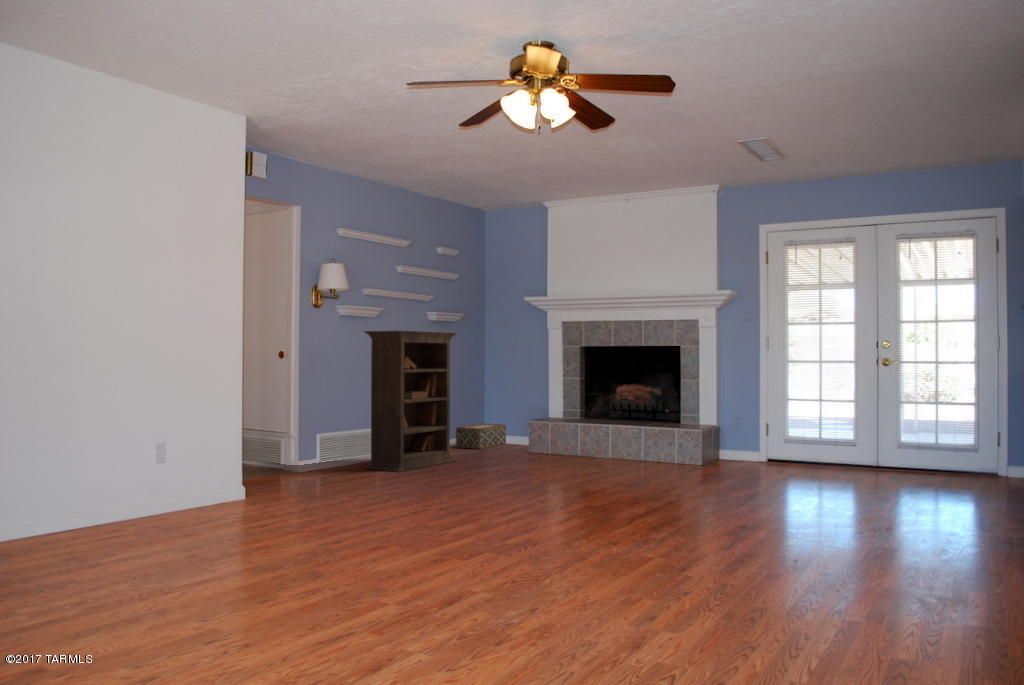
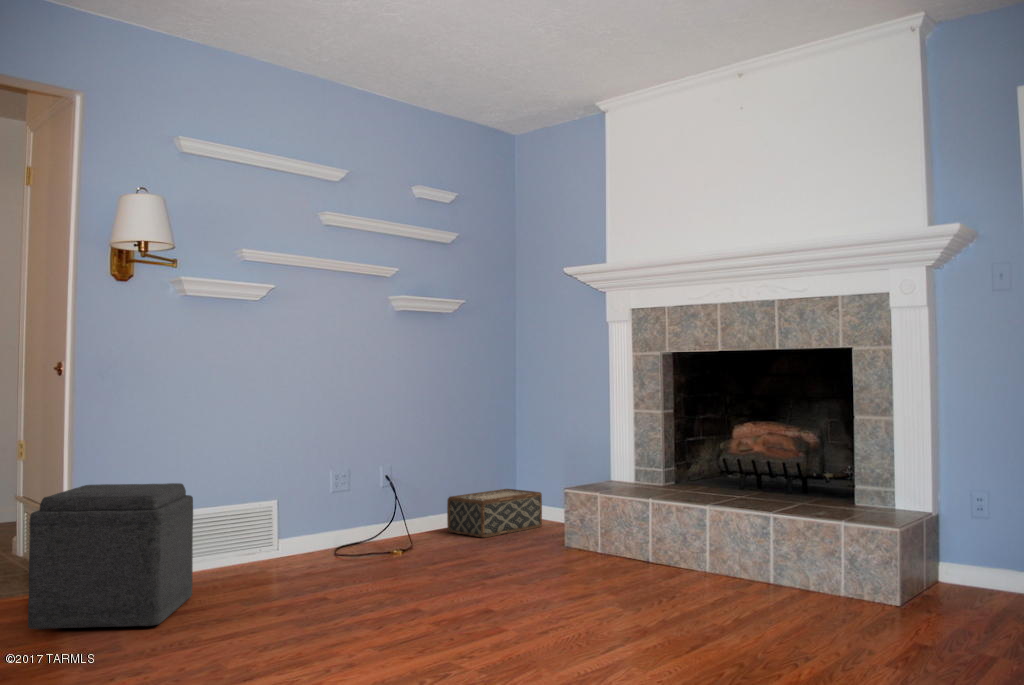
bookcase: present [364,331,457,472] -> none [207,320,406,599]
ottoman: none [308,414,373,483] -> present [28,483,193,630]

